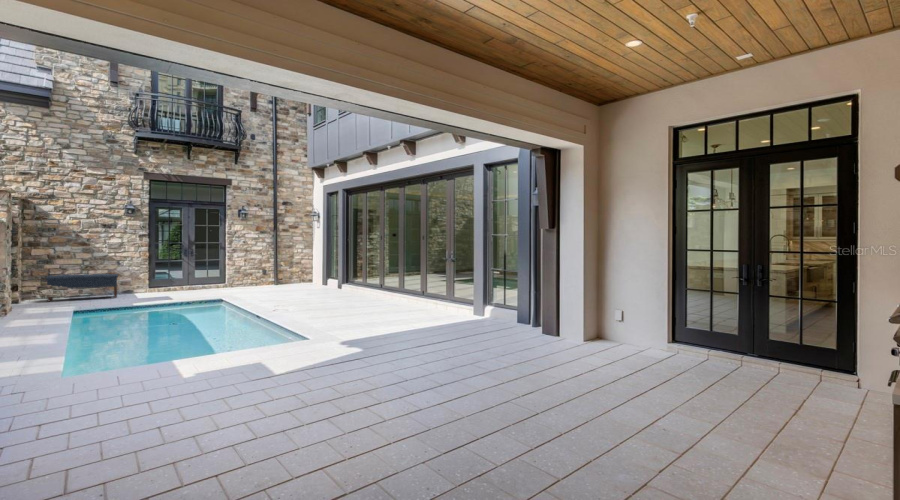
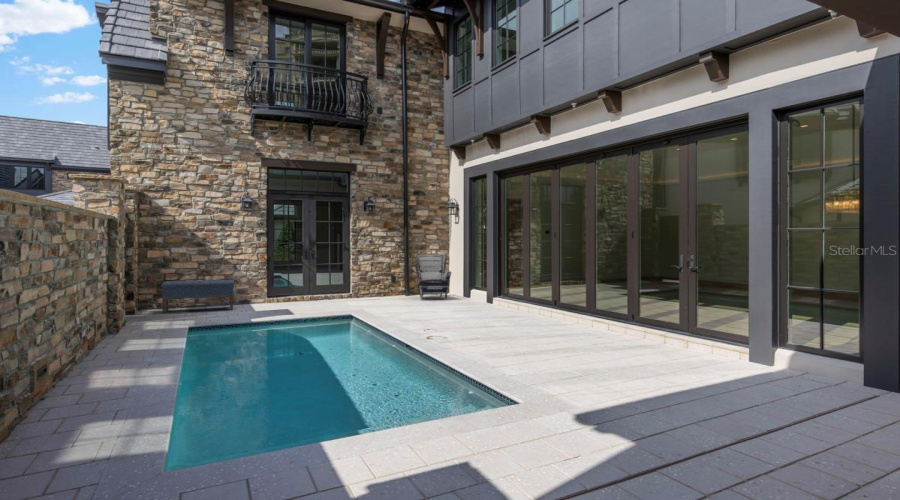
armchair: none [283,252,312,288] -> present [415,254,451,300]

